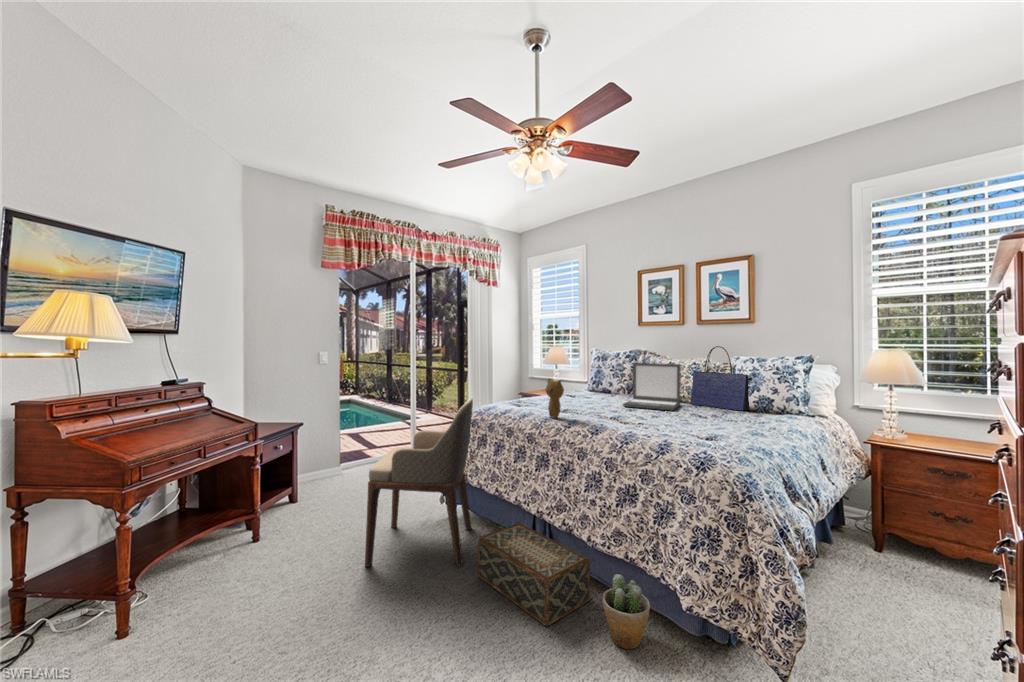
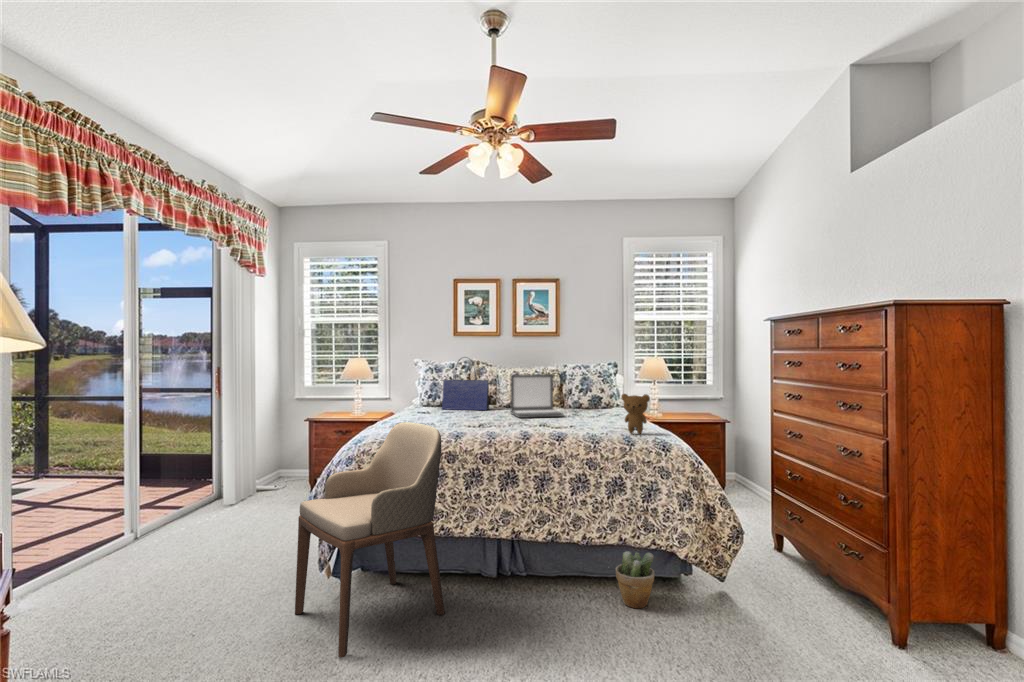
tote bag: present [690,346,752,411] -> present [442,359,492,410]
teddy bear: present [545,379,564,418] -> present [621,394,650,434]
woven basket: present [478,523,590,626] -> none [475,549,584,620]

